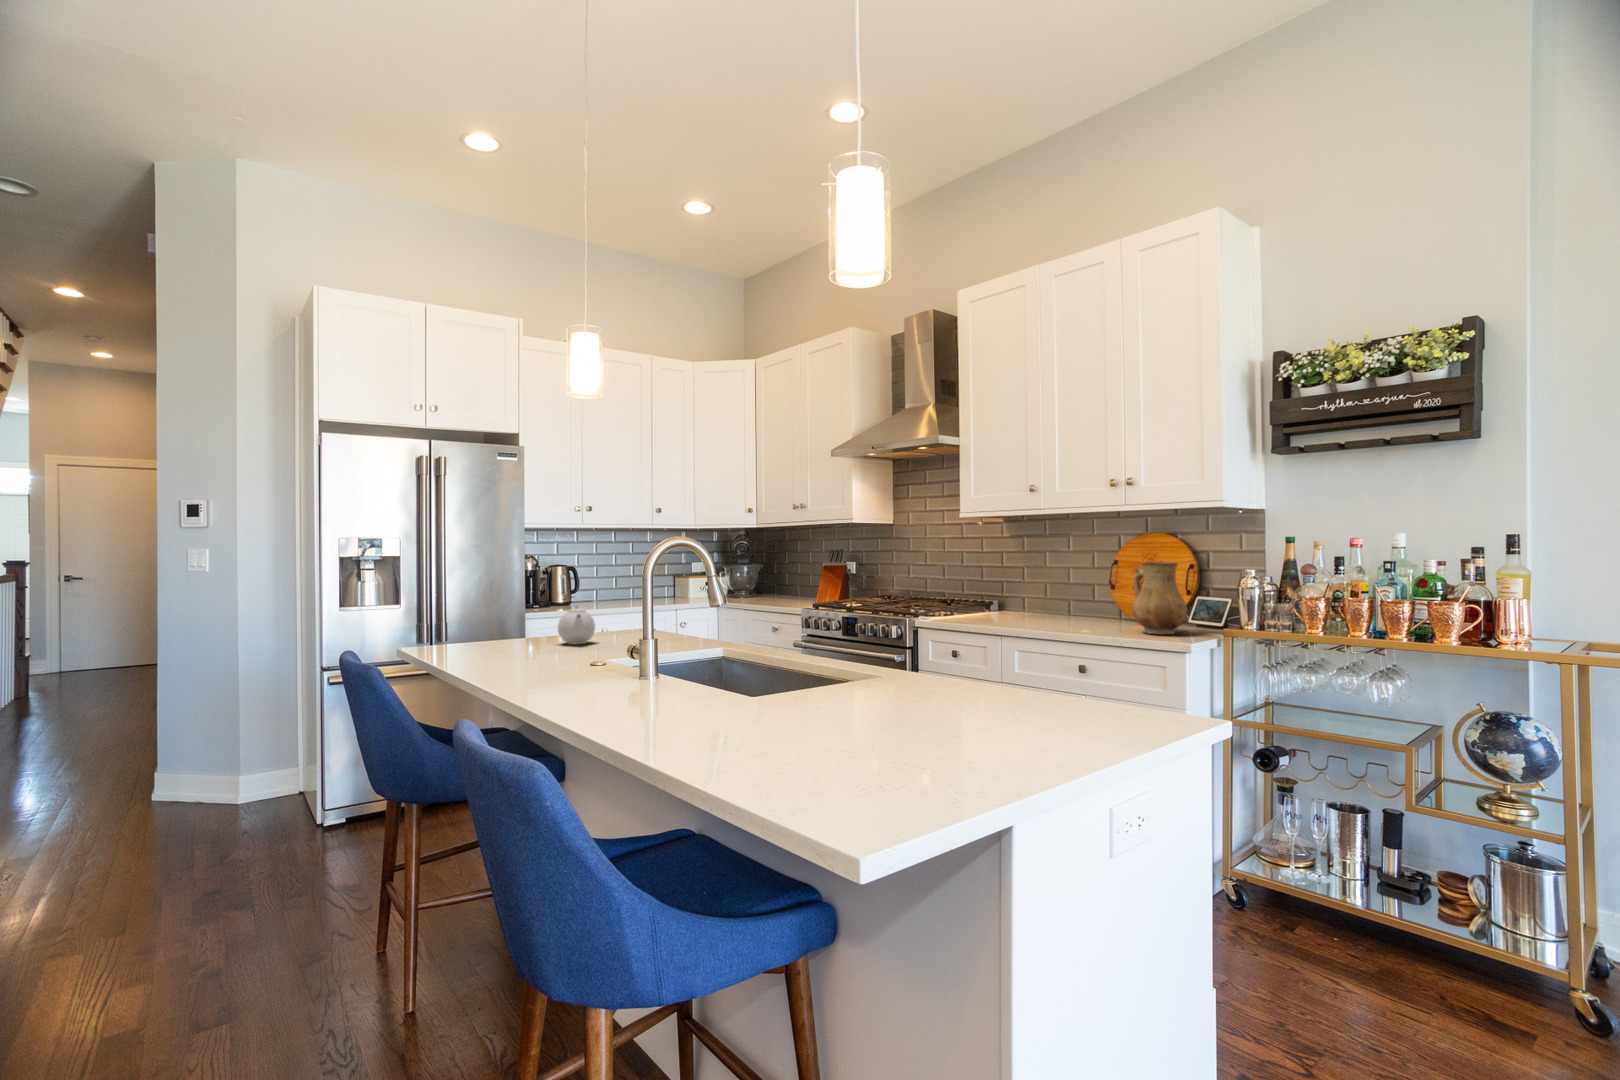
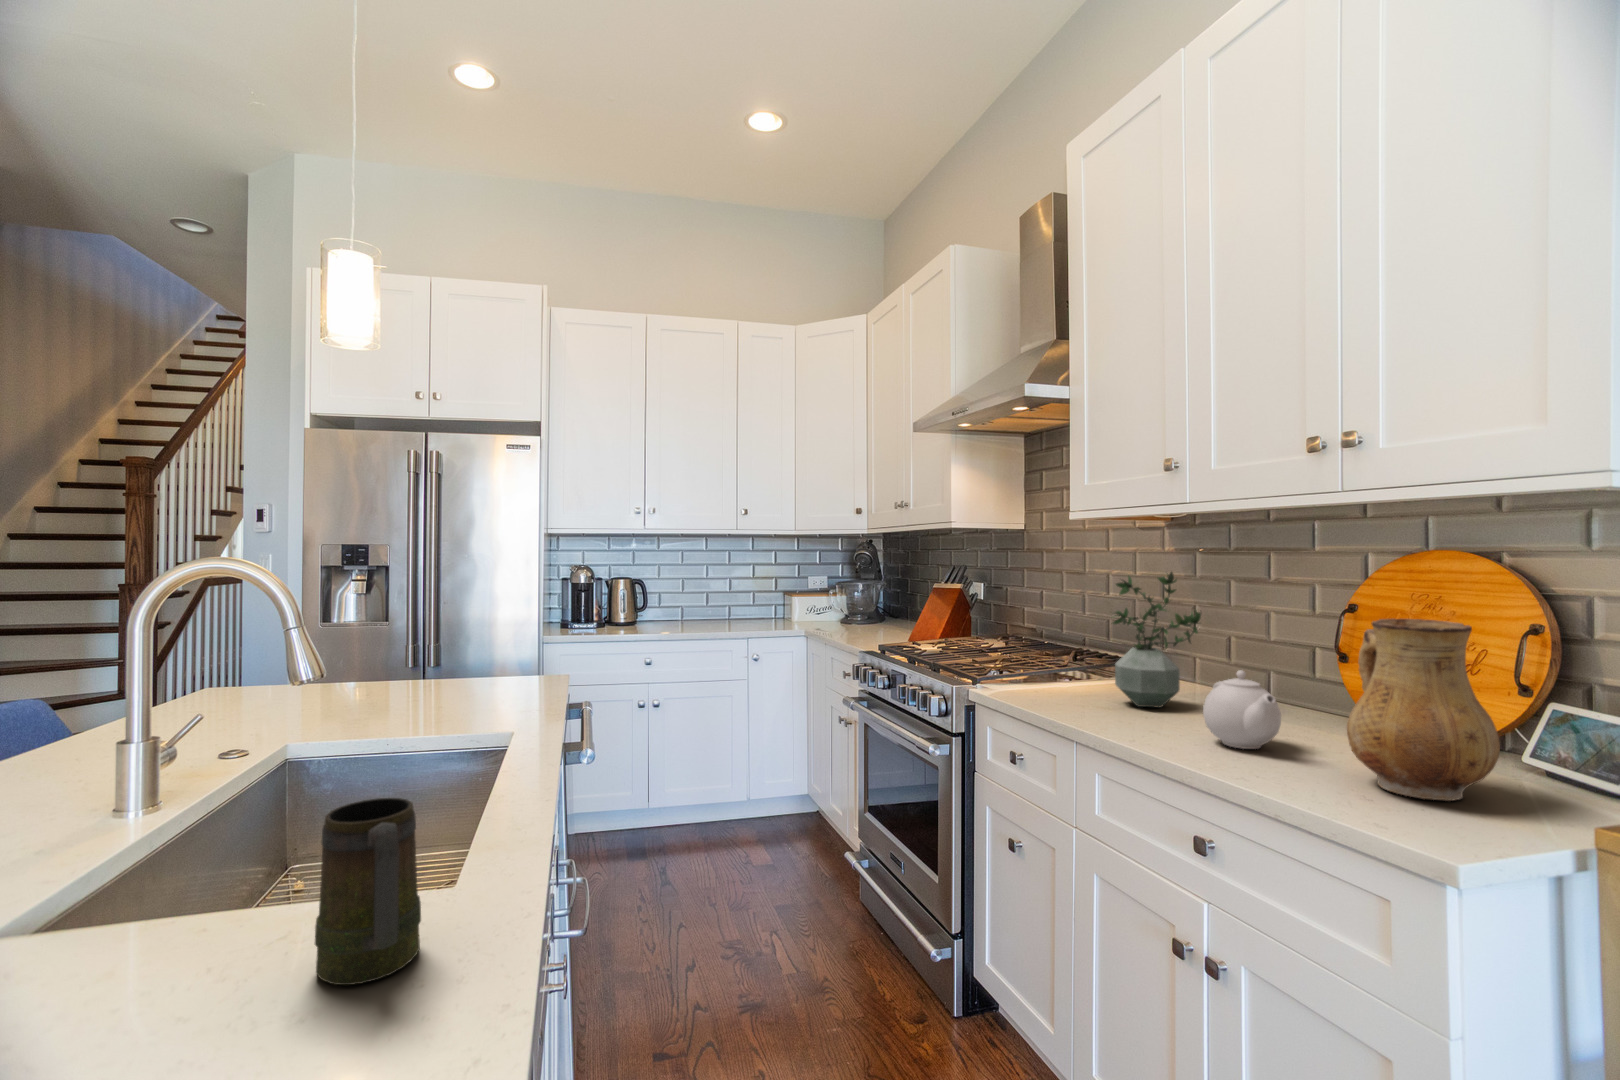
potted plant: none [1005,546,1048,620] -> present [1113,572,1201,707]
teapot: present [558,604,595,644] -> present [1203,670,1281,749]
mug: none [880,626,928,687] -> present [315,798,421,985]

